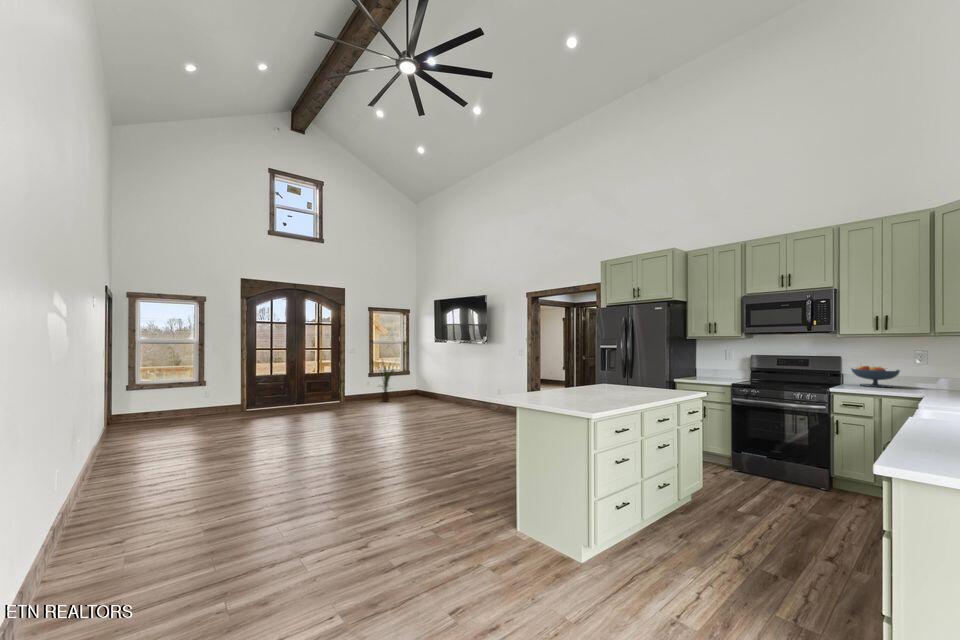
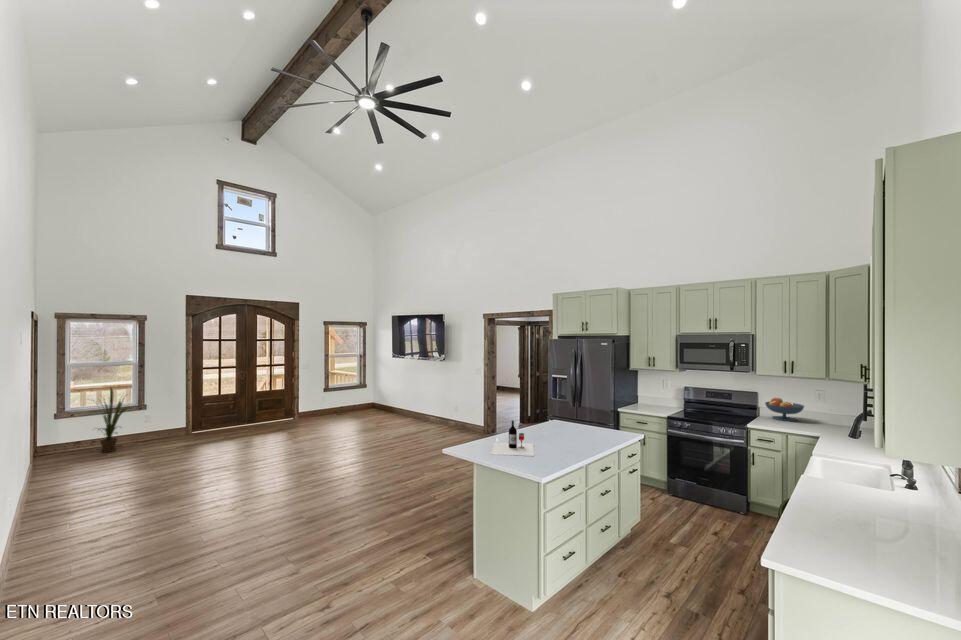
house plant: present [379,359,394,402] -> present [100,388,129,452]
wine bottle: none [533,369,580,402] -> present [491,421,534,456]

